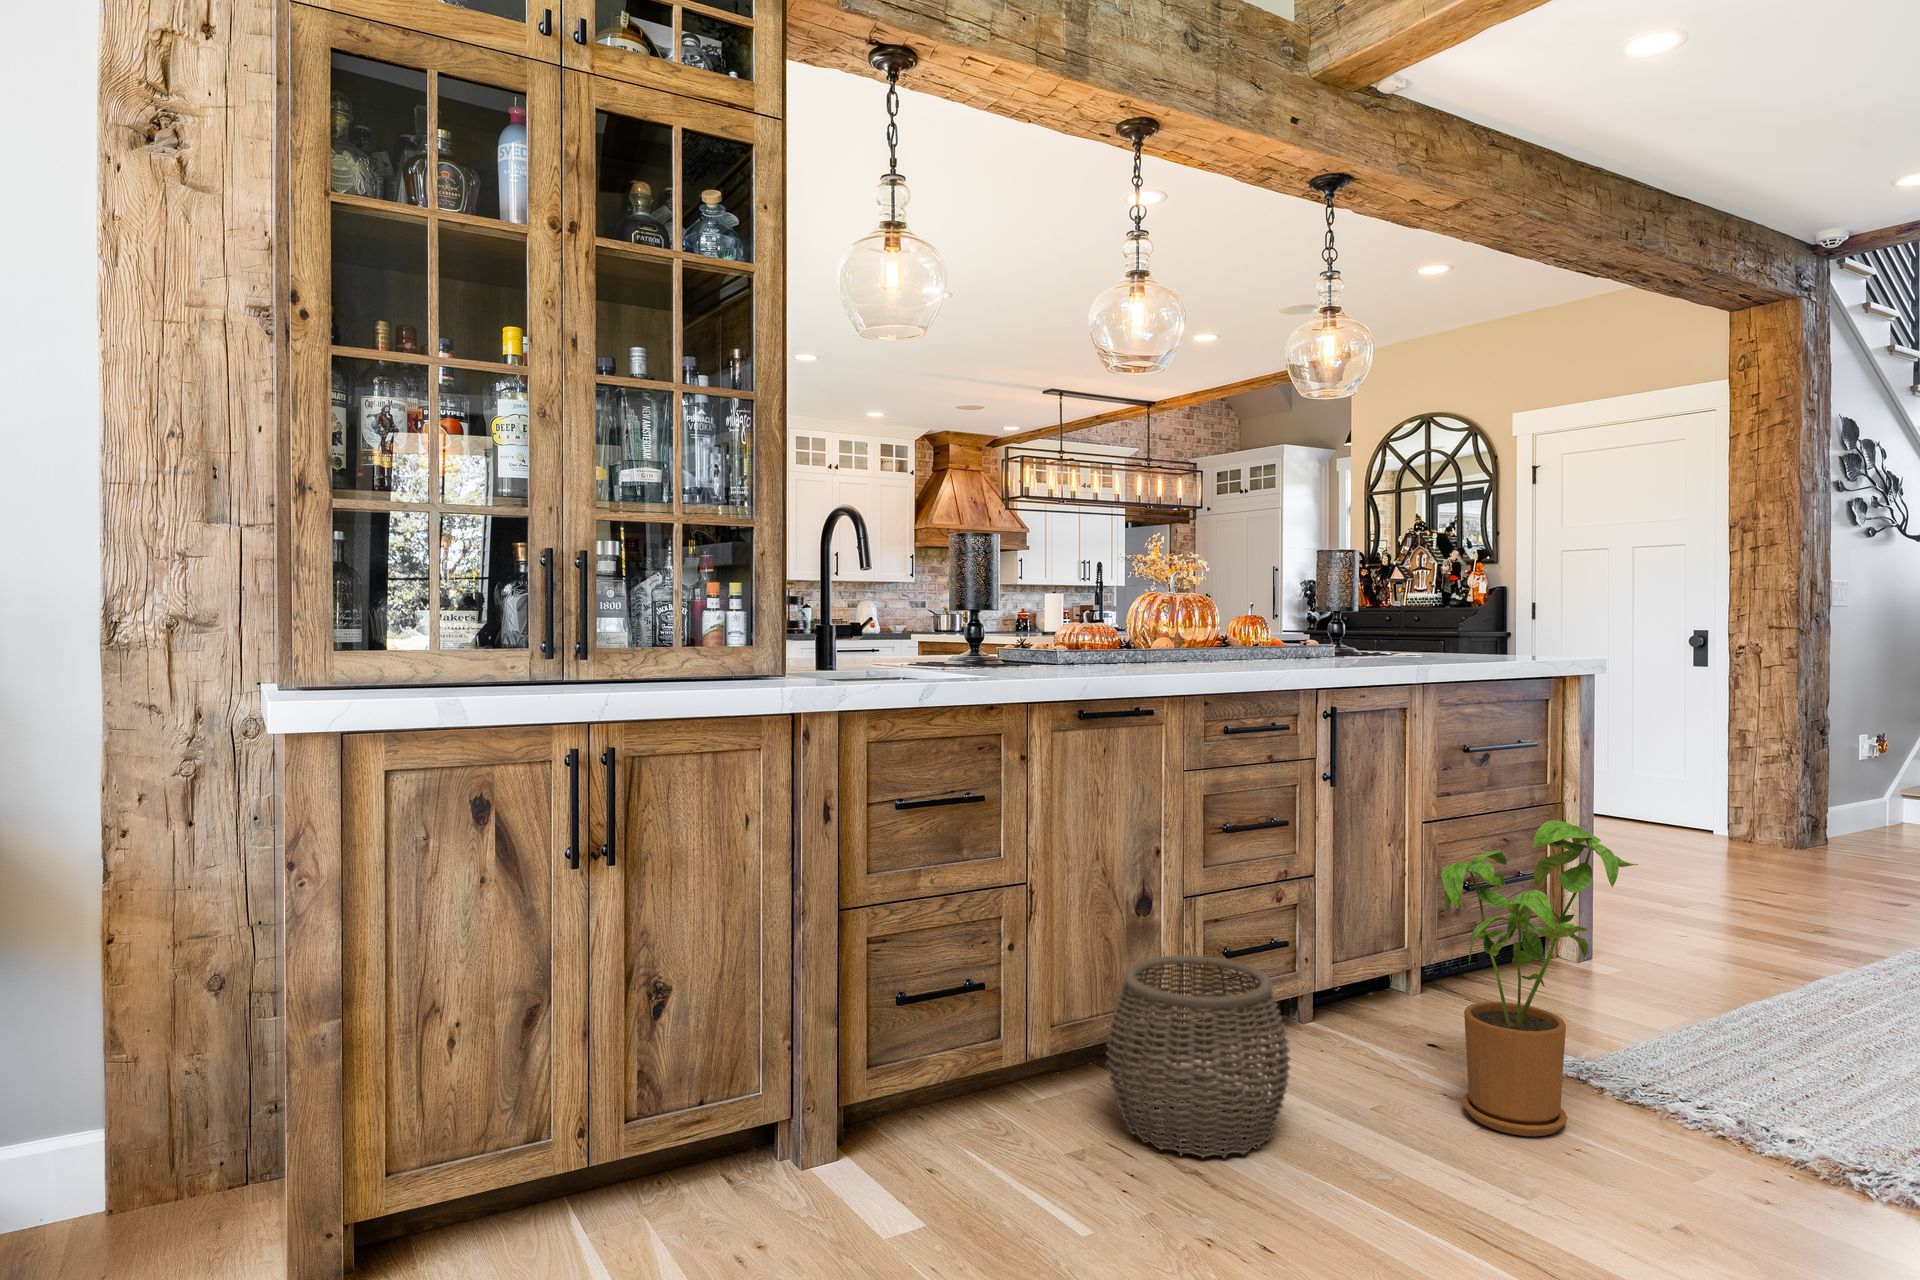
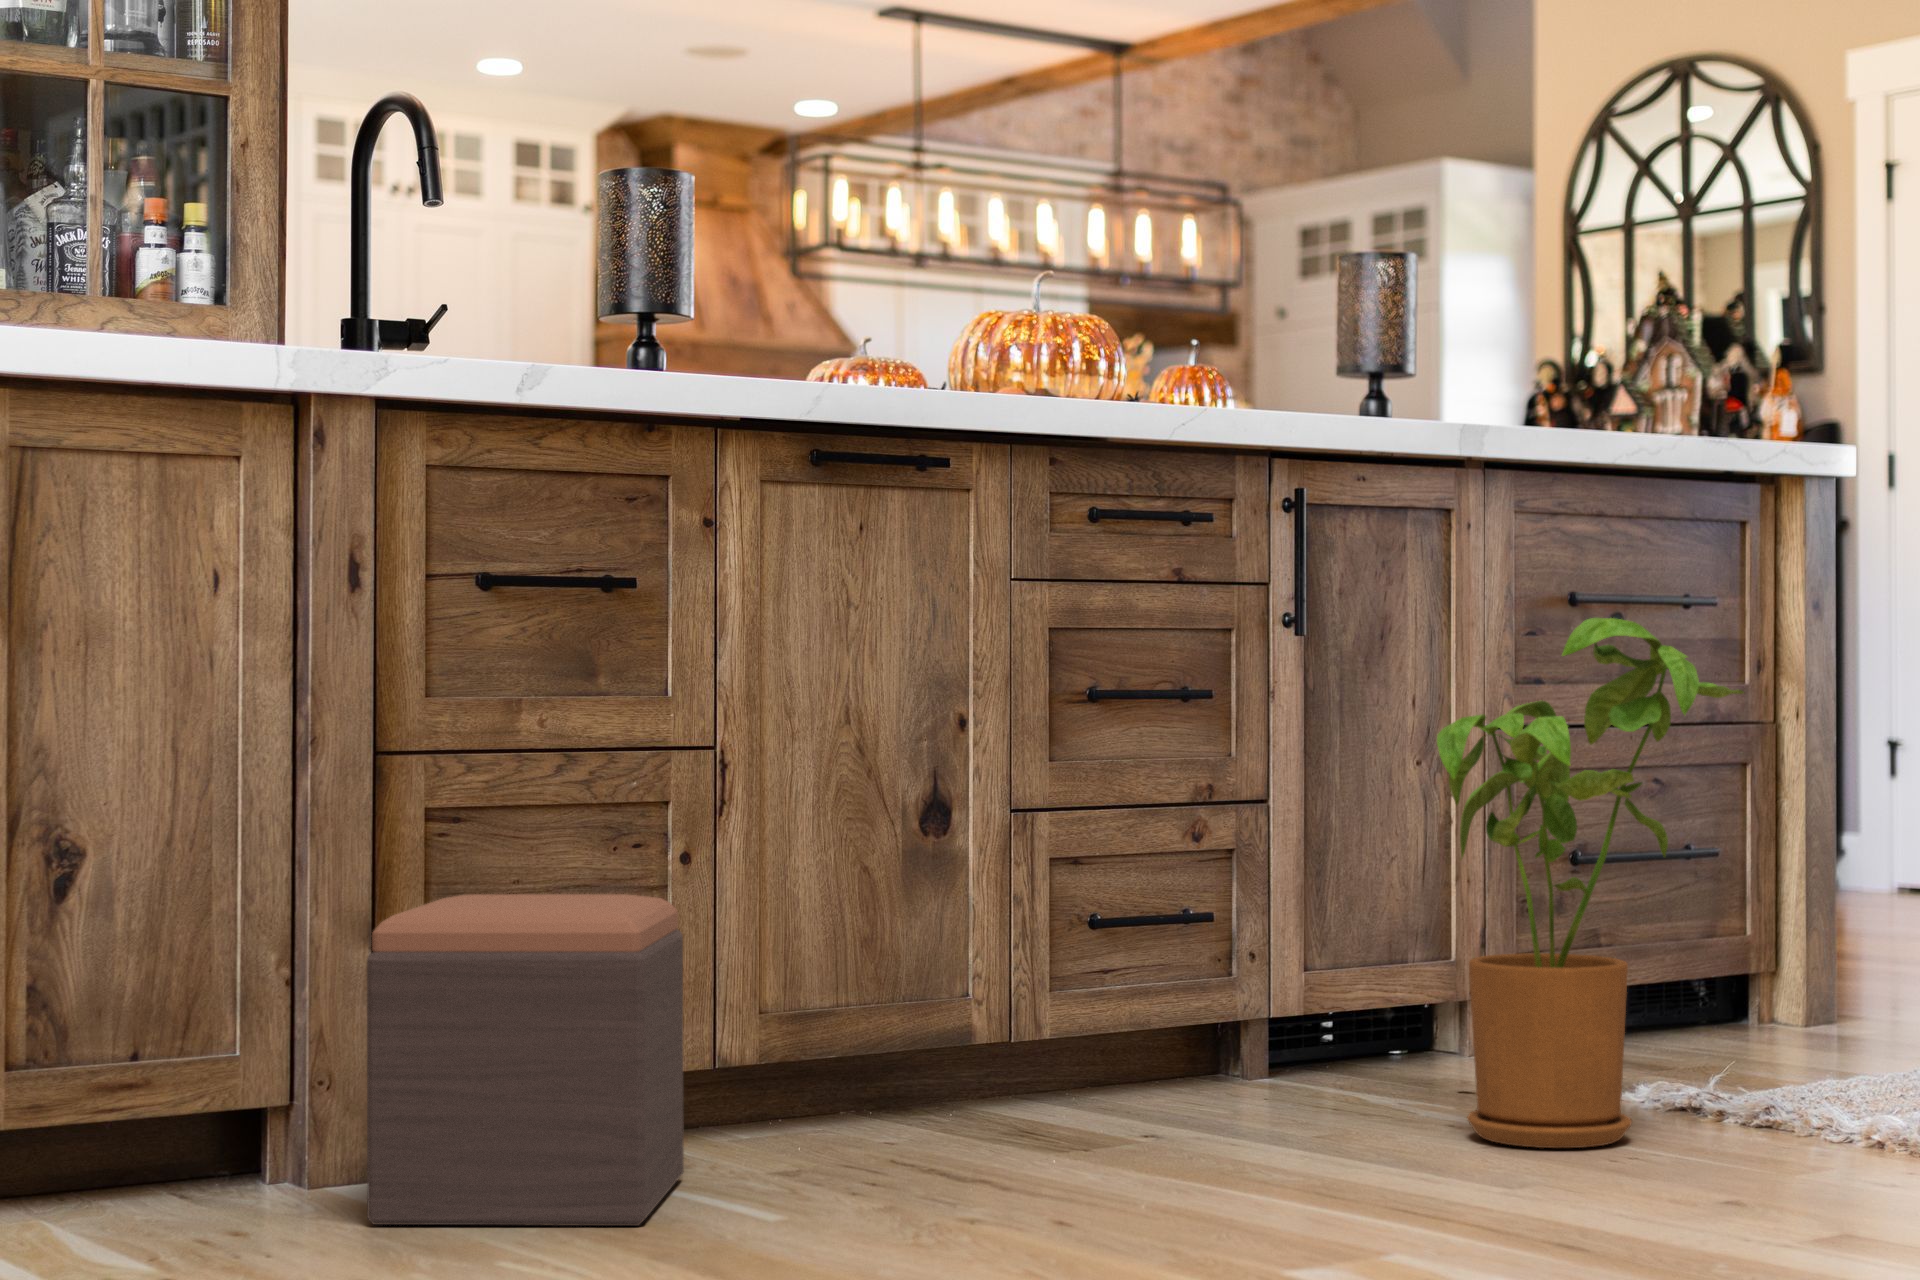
woven basket: present [1106,955,1290,1158] -> none [847,880,1160,1171]
footstool: none [837,993,1017,1235] -> present [367,894,684,1226]

